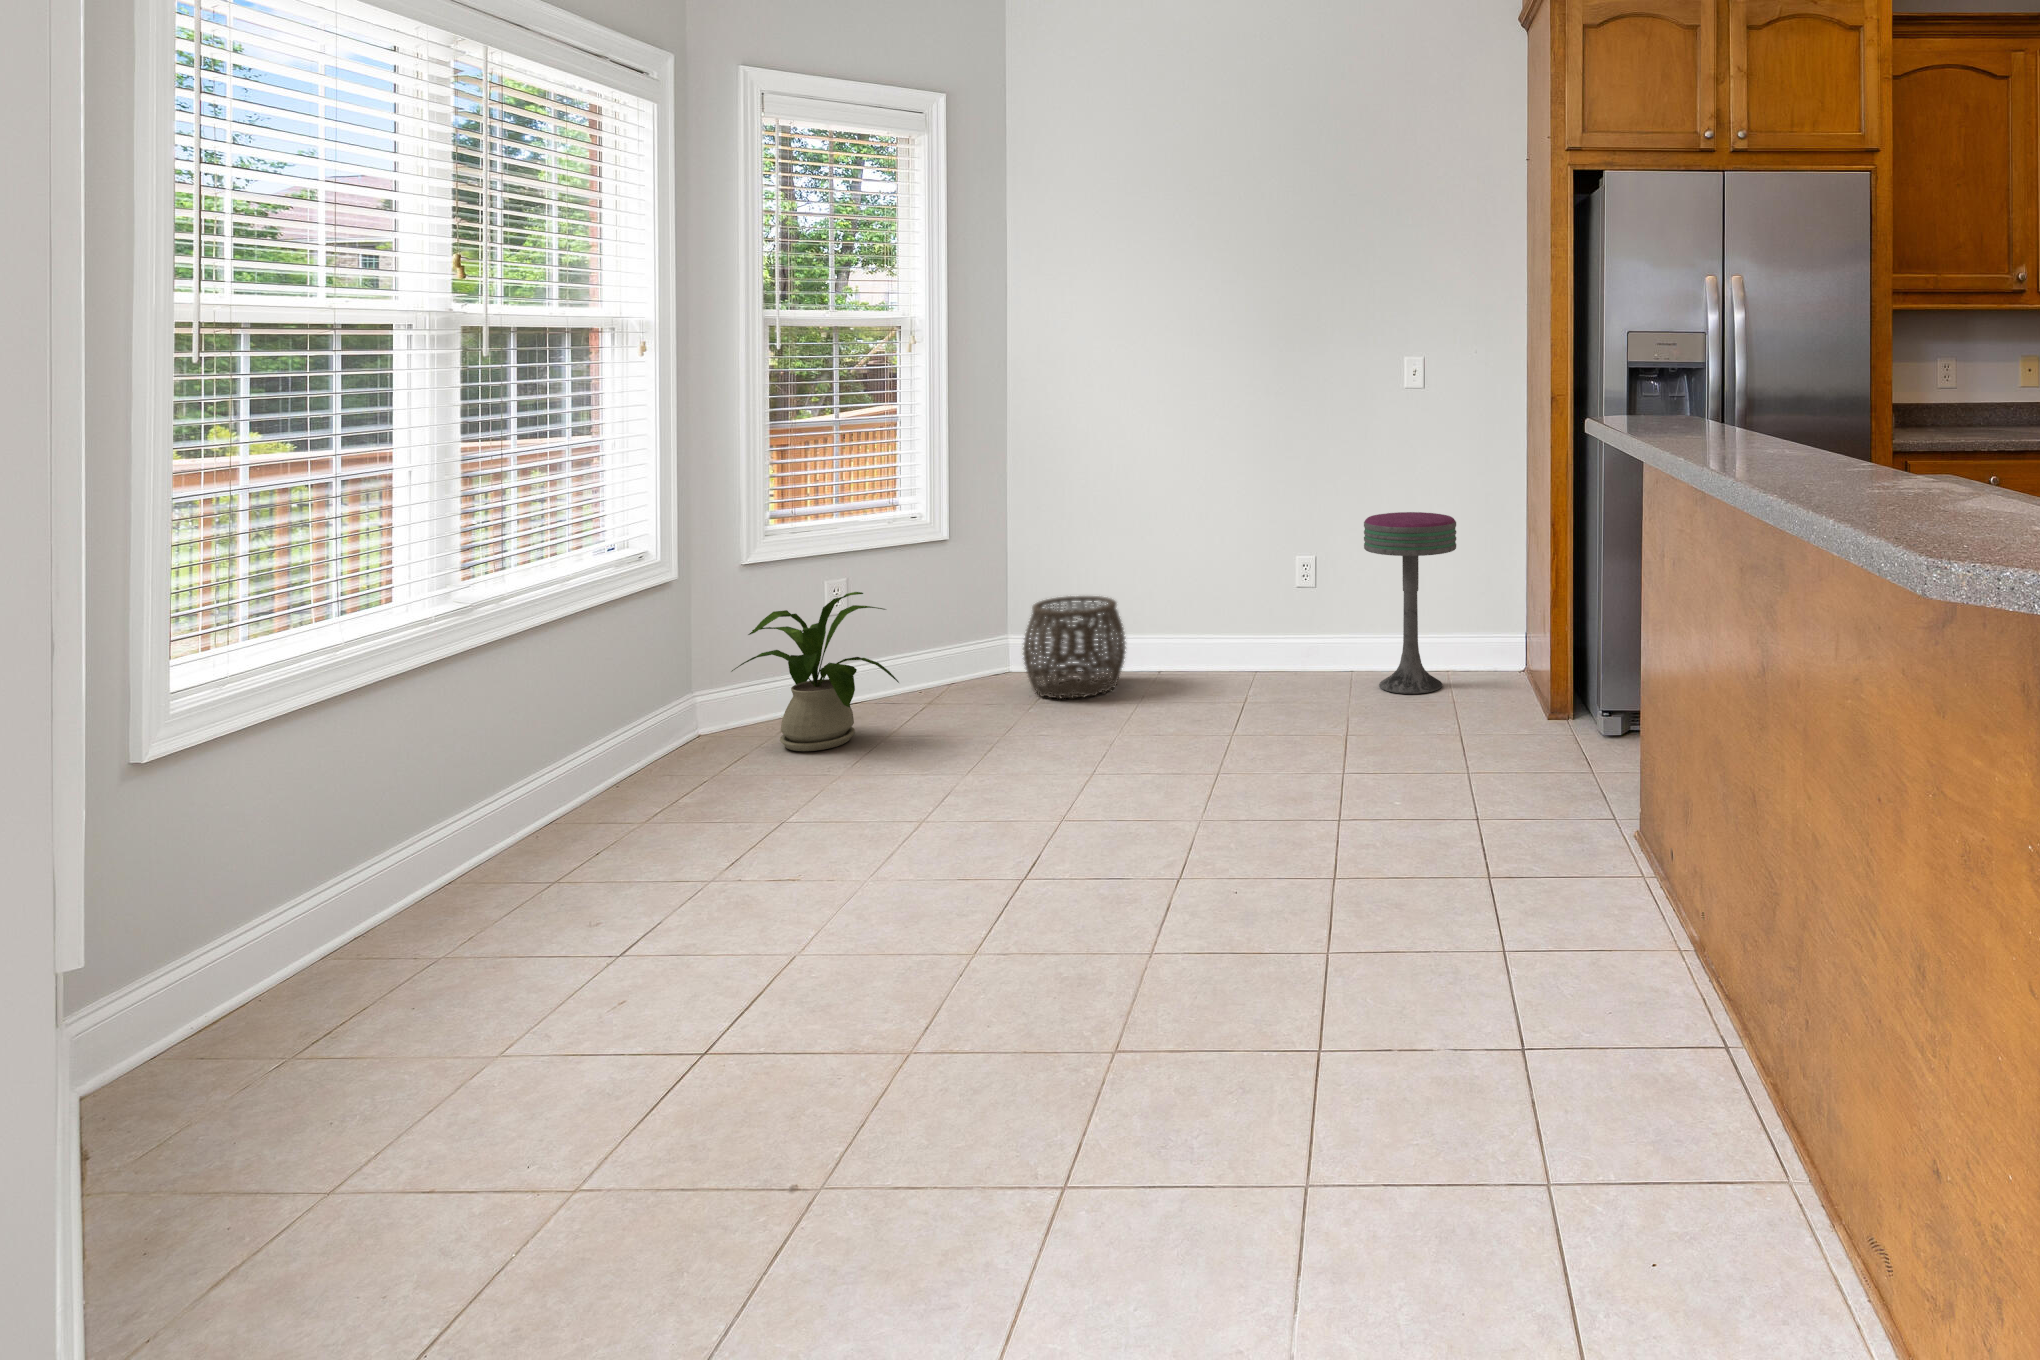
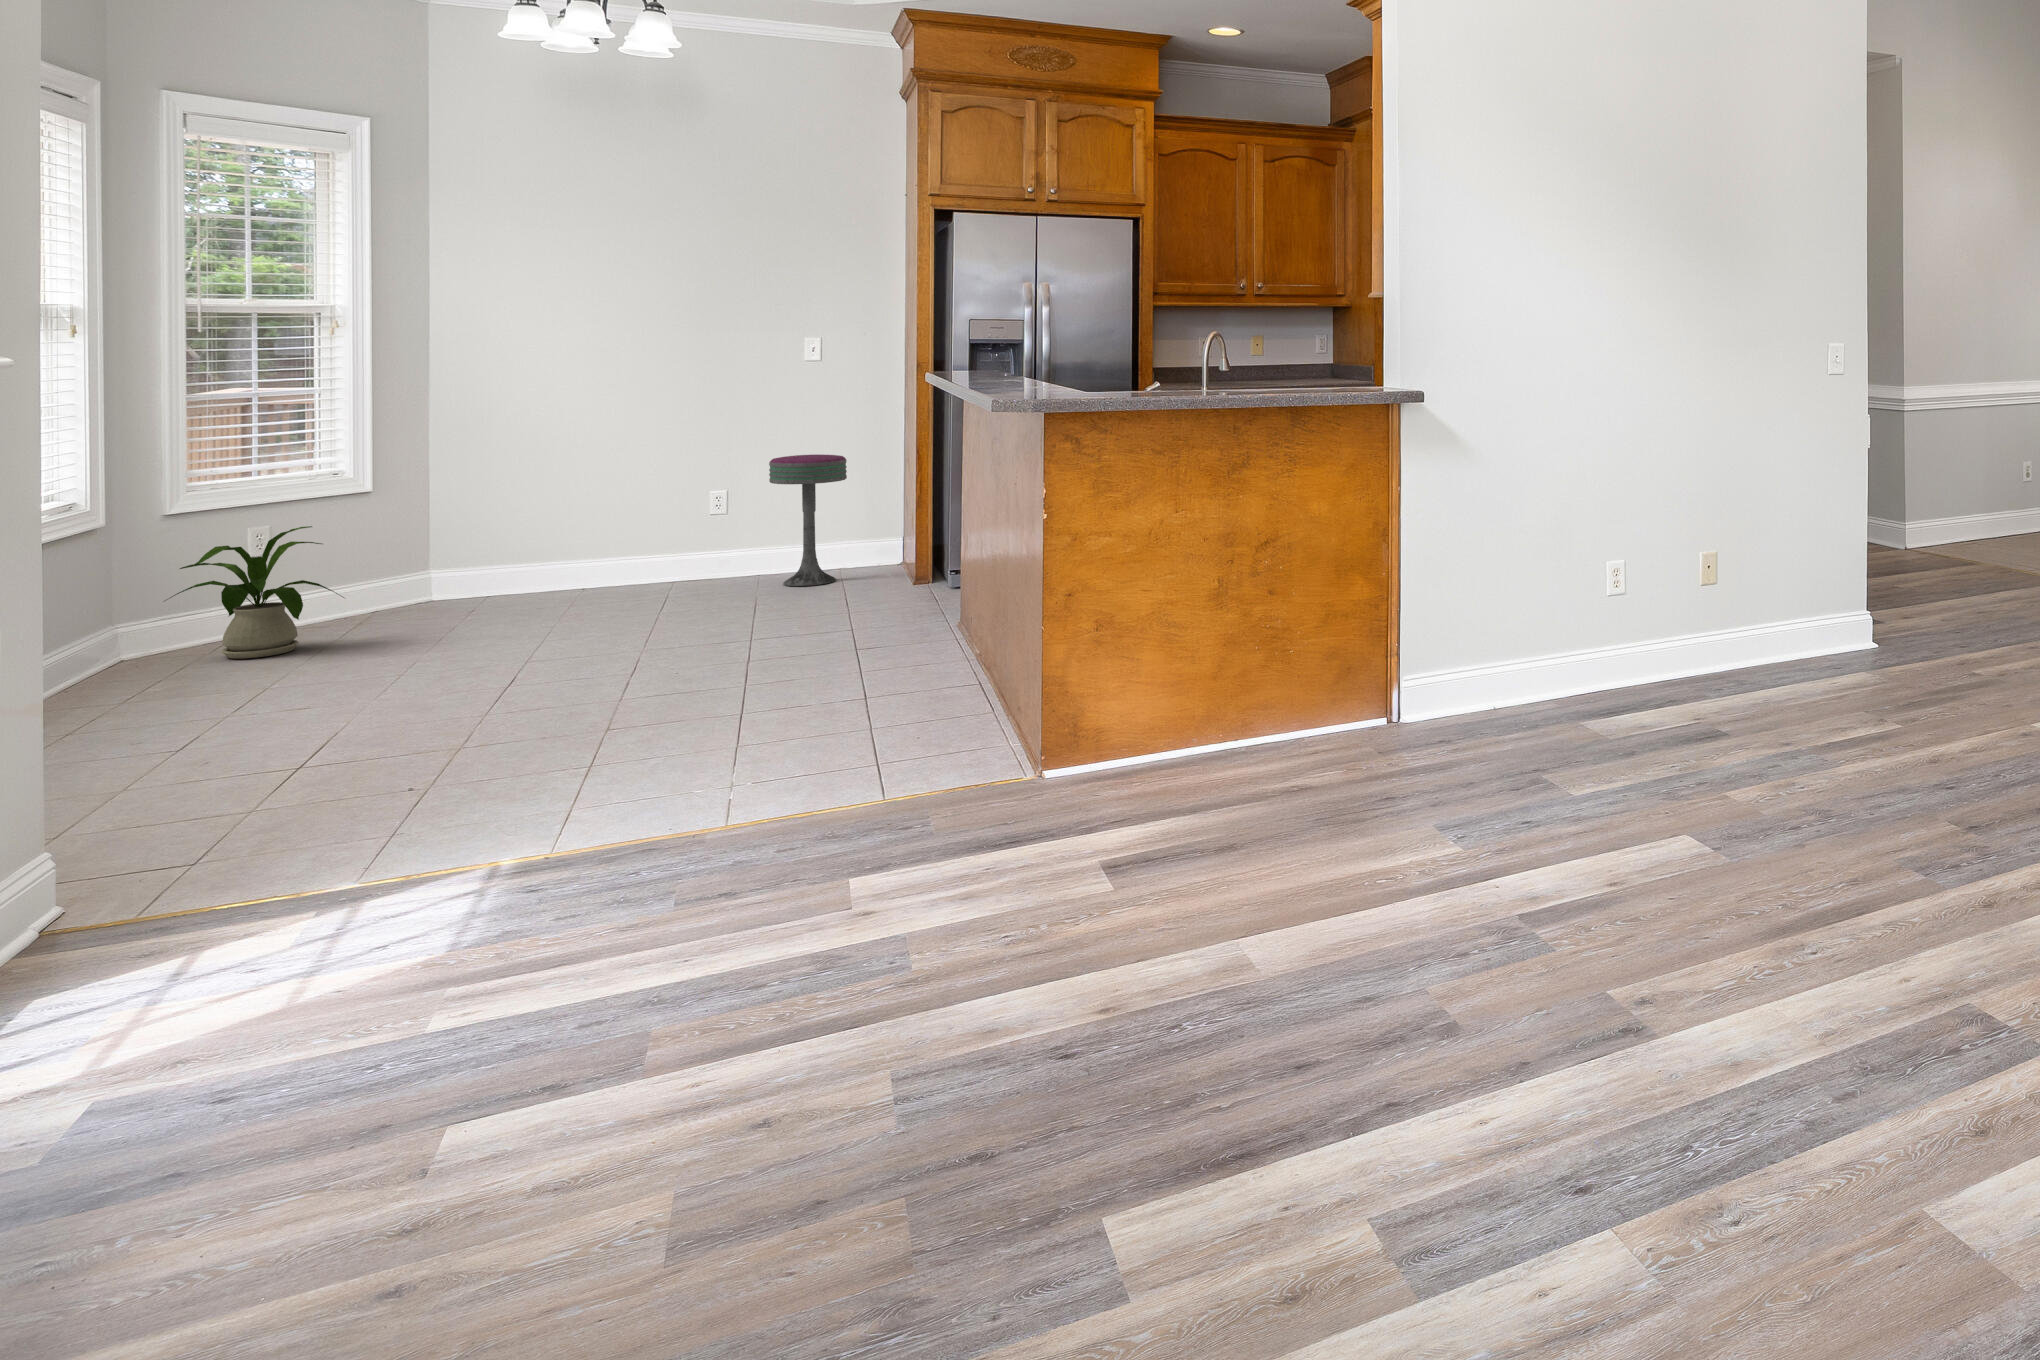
woven basket: present [1023,596,1126,698] -> none [451,533,554,613]

